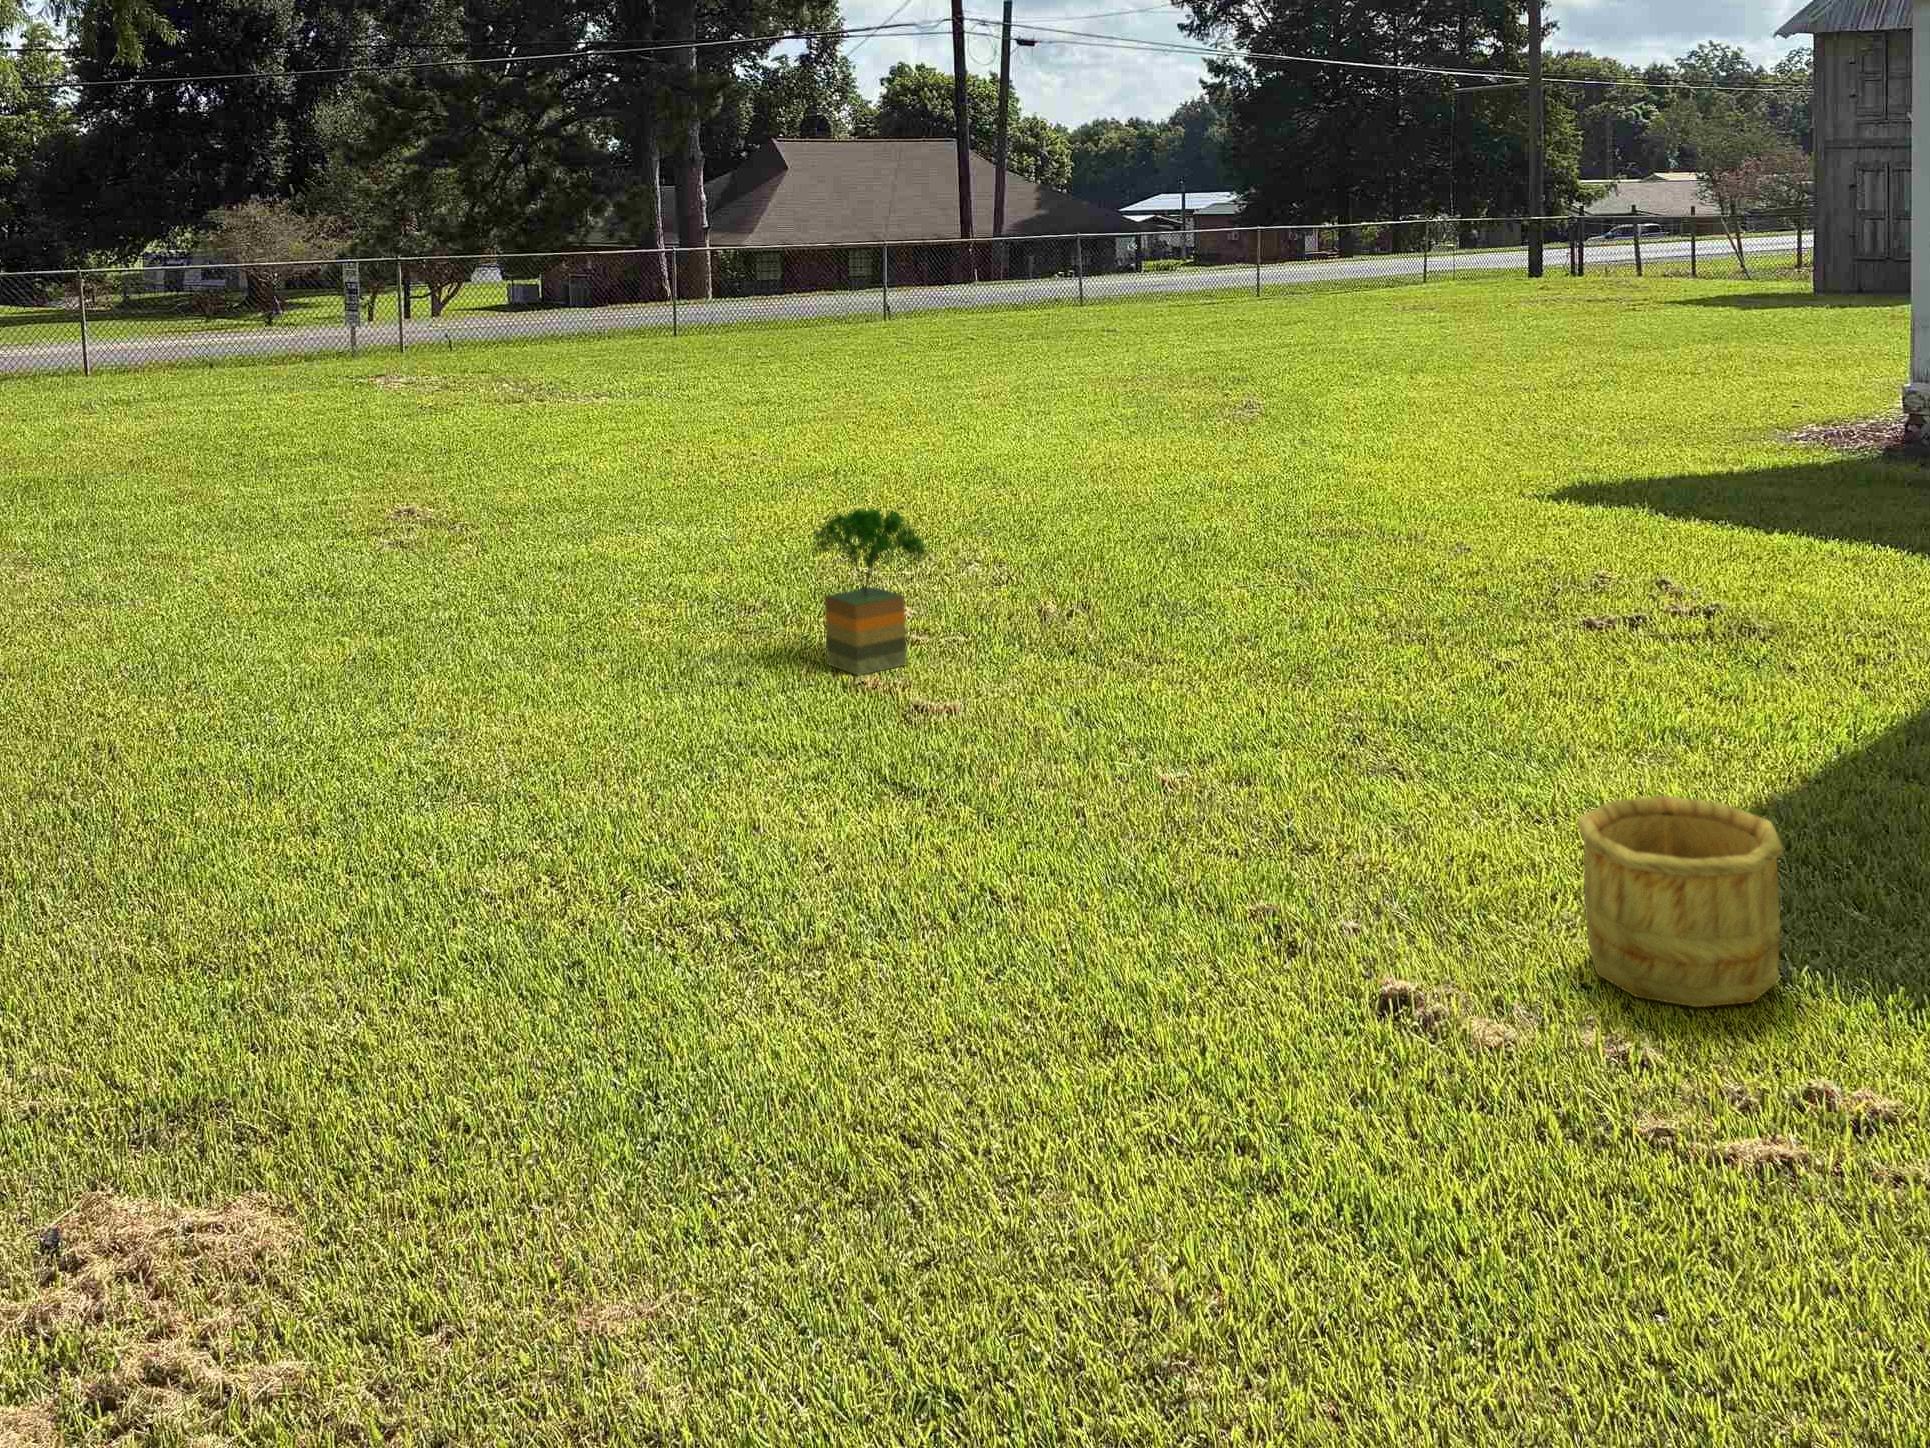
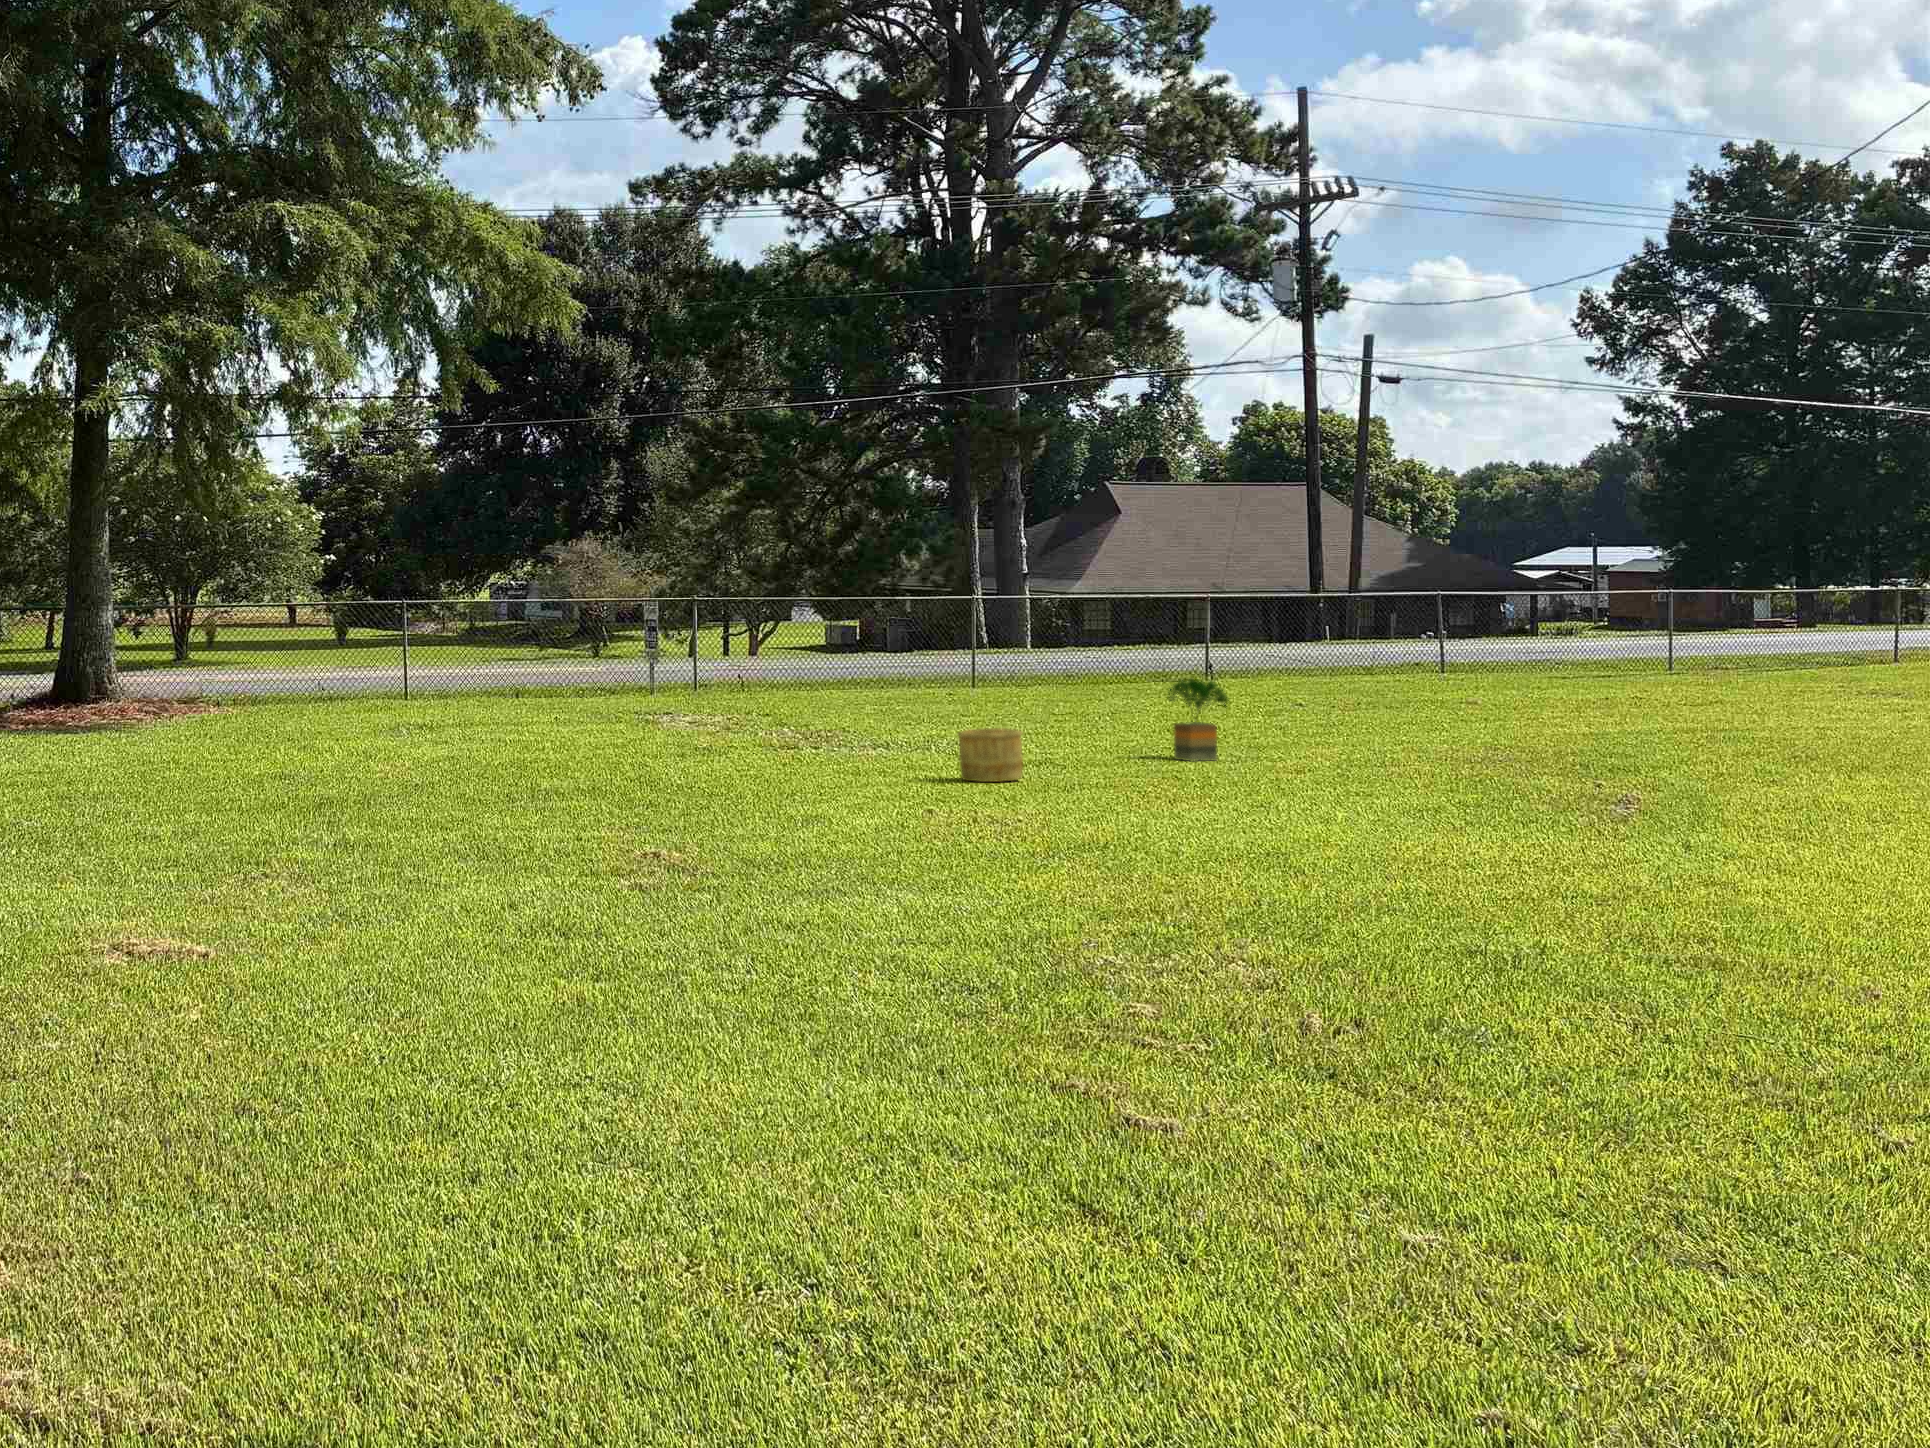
wooden bucket: present [1577,795,1784,1007] -> present [958,728,1023,782]

